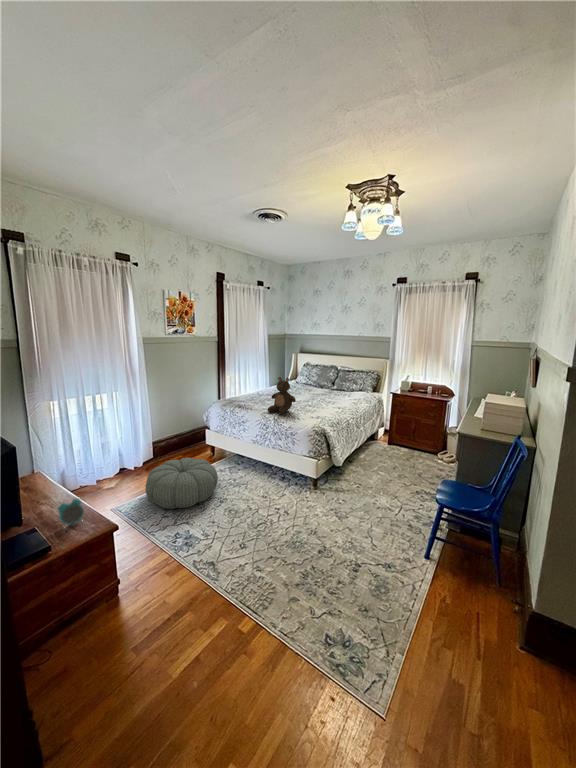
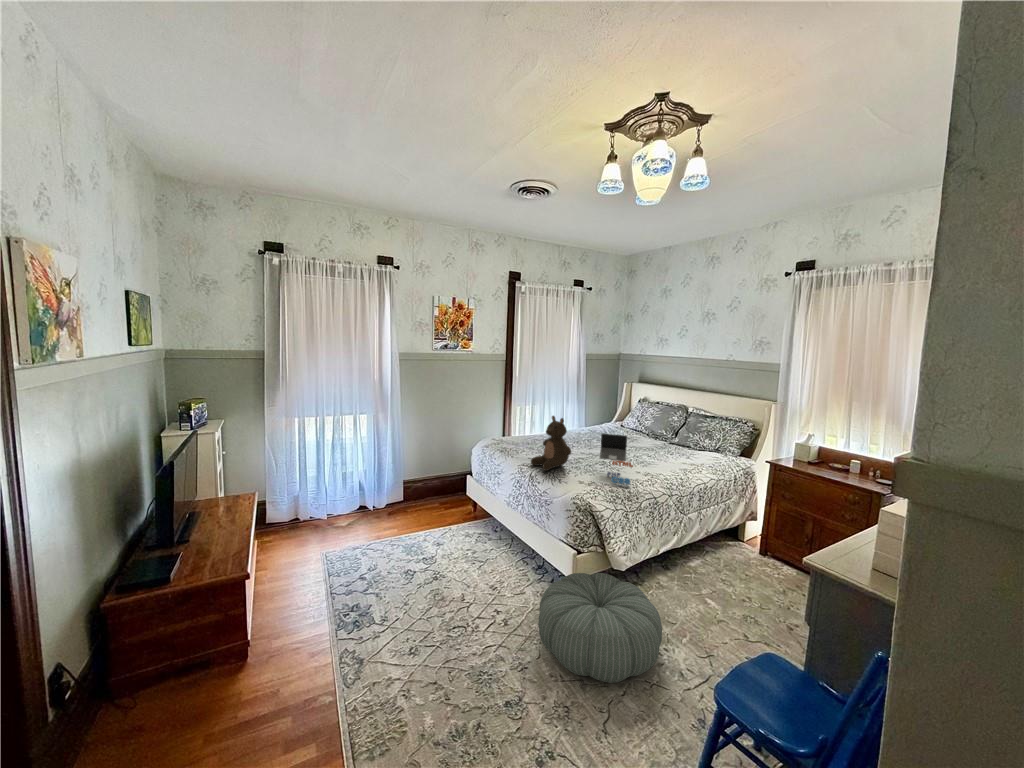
laptop: none [310,386,337,416] -> present [600,434,633,484]
pouf: present [146,458,218,509] -> present [538,573,662,683]
alarm clock: present [58,498,84,528] -> none [202,531,230,567]

